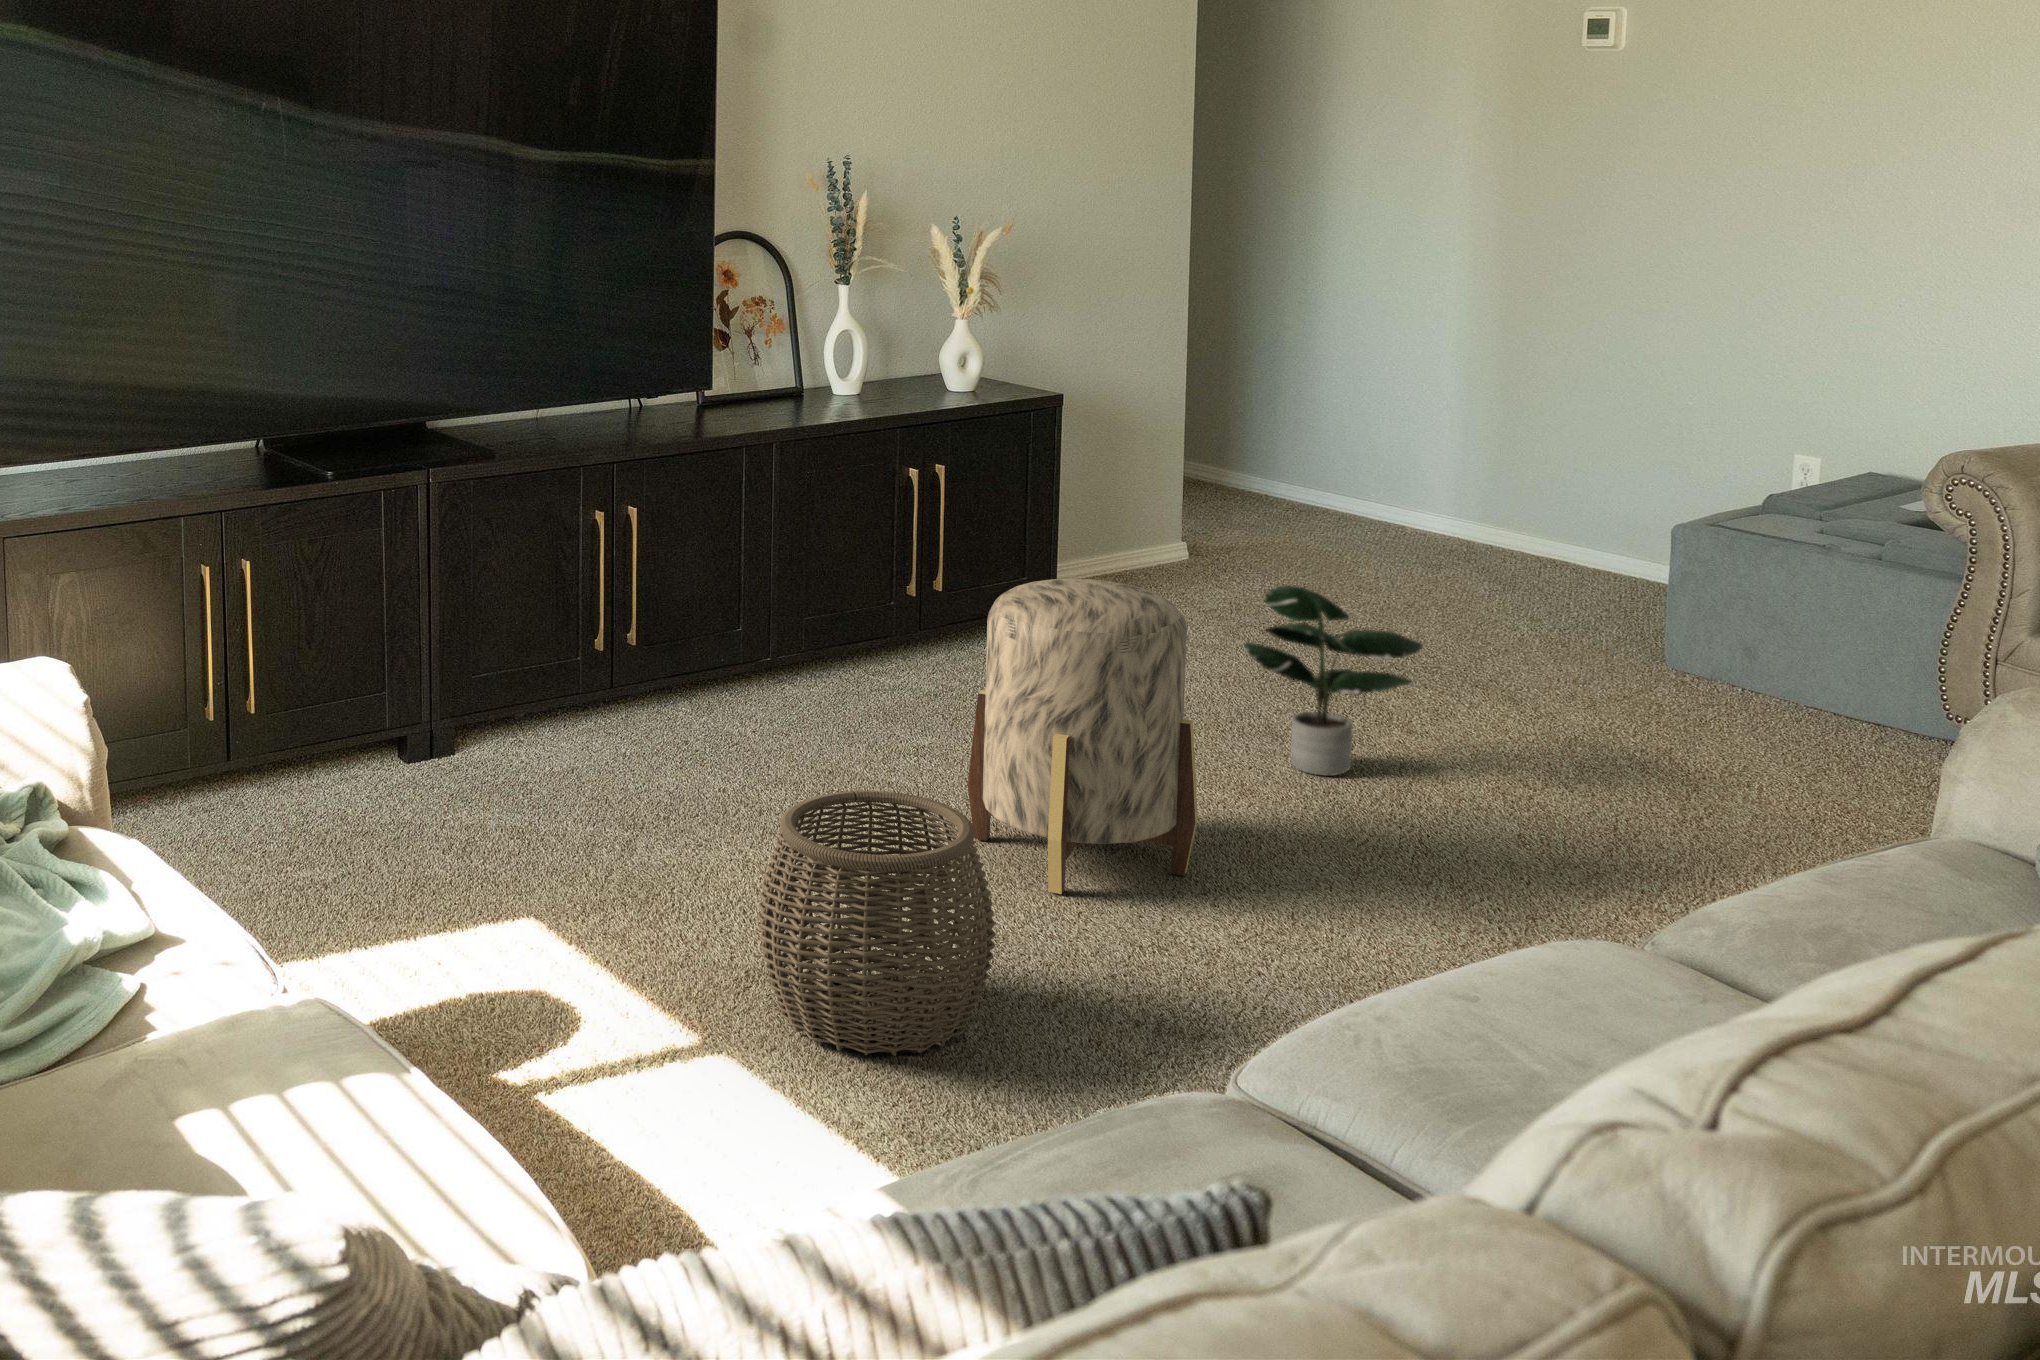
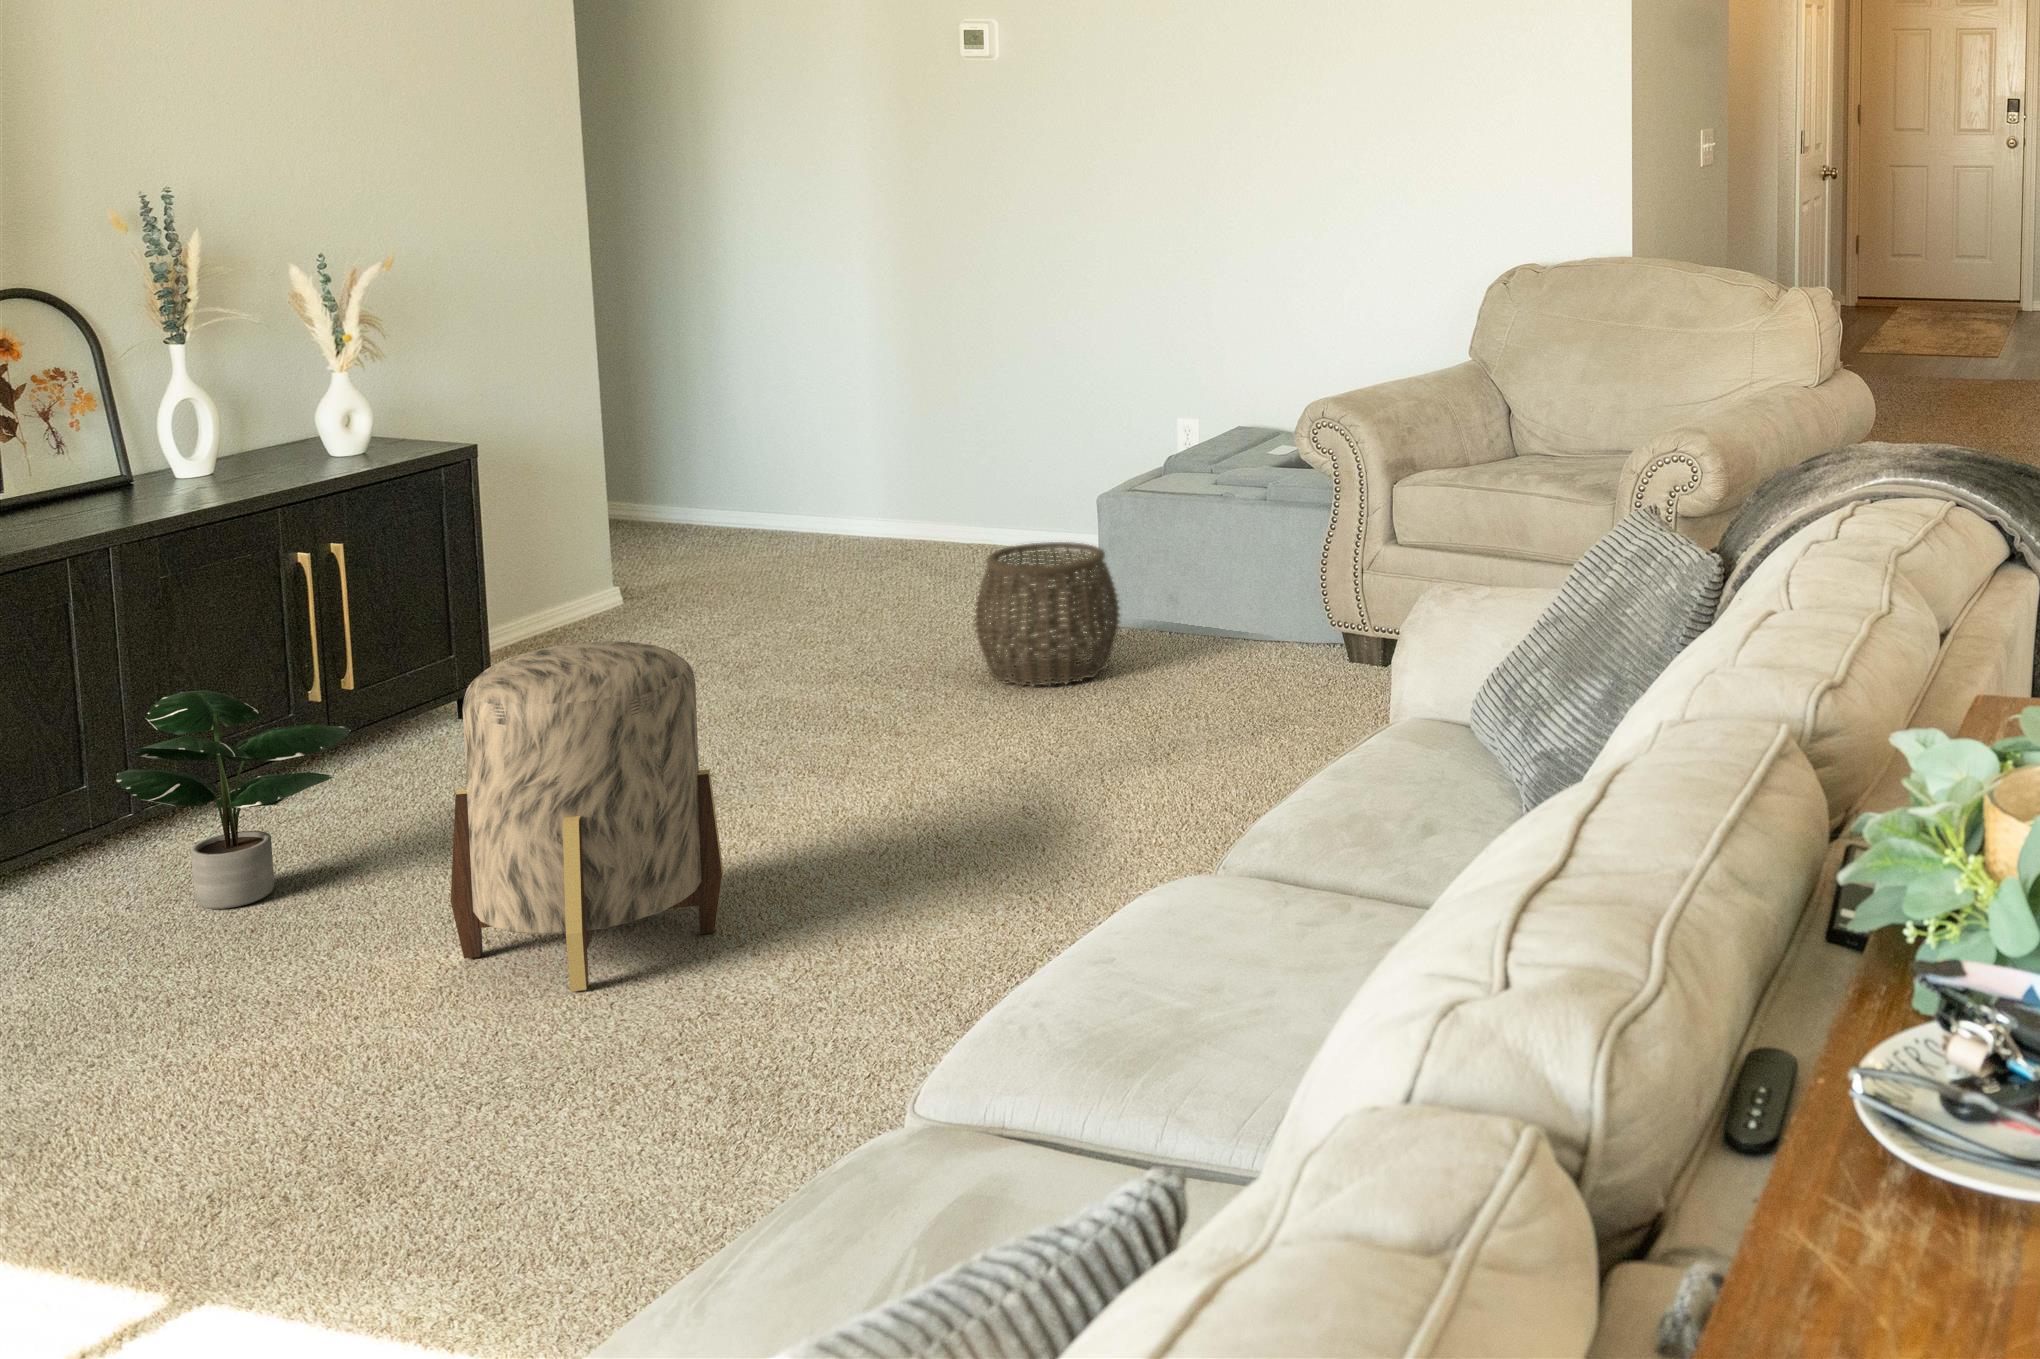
potted plant: present [1244,585,1423,776] -> present [116,690,351,909]
woven basket: present [758,790,995,1056] -> present [974,542,1120,686]

